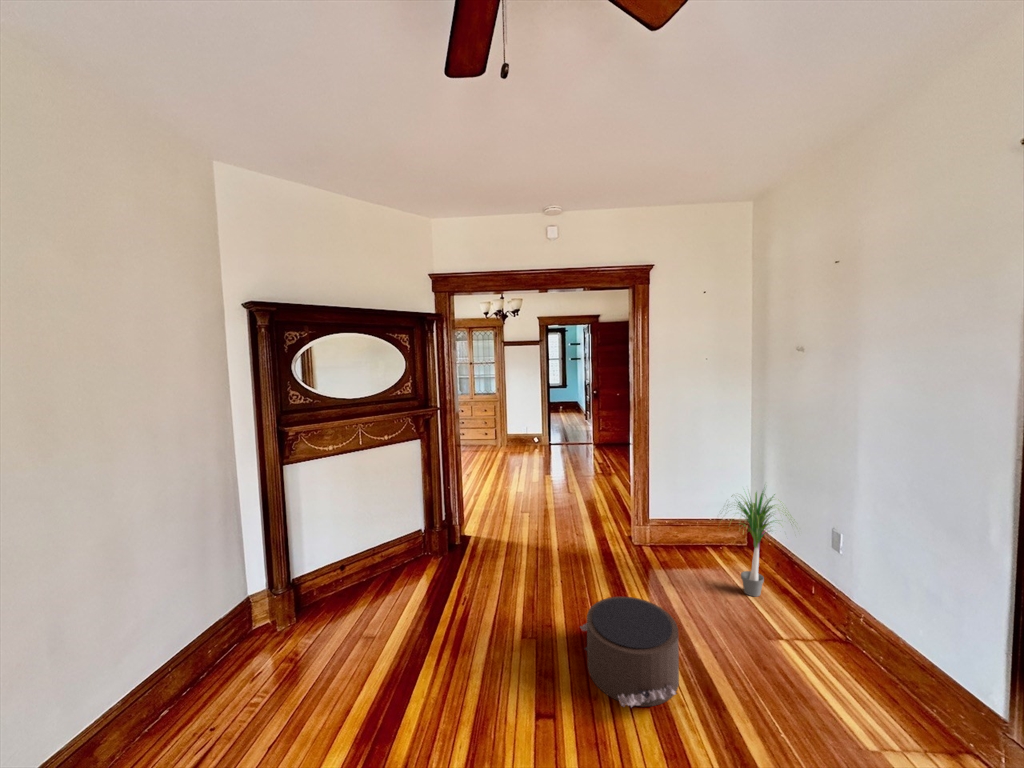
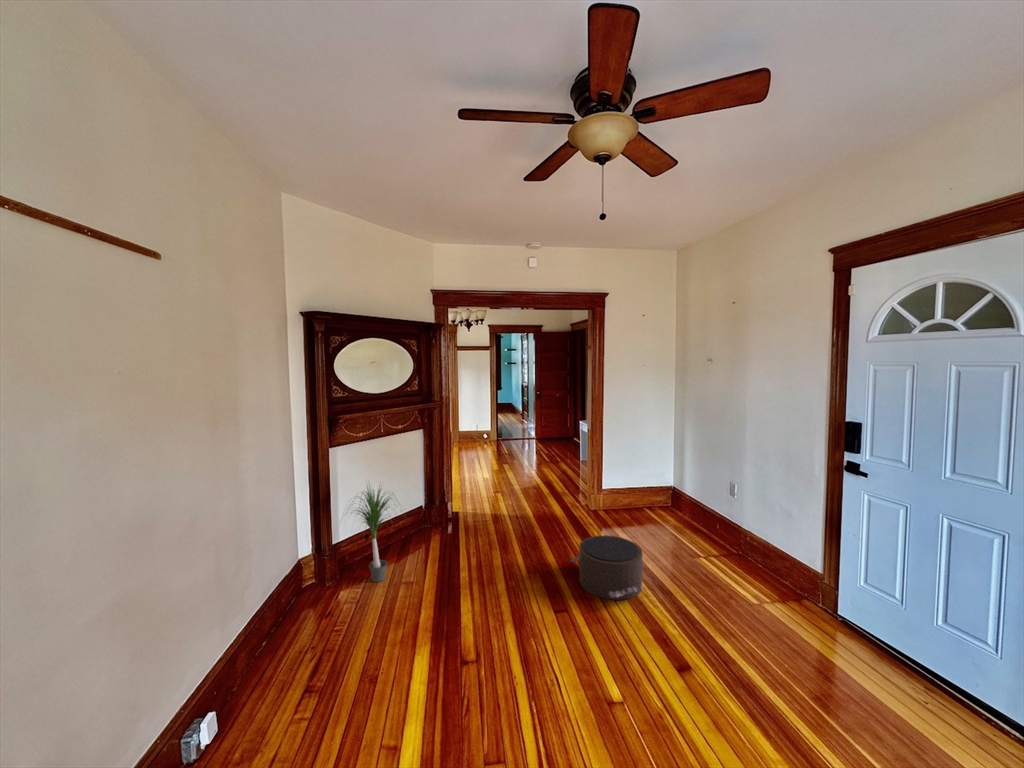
potted plant: present [738,491,787,597] -> present [352,487,391,582]

